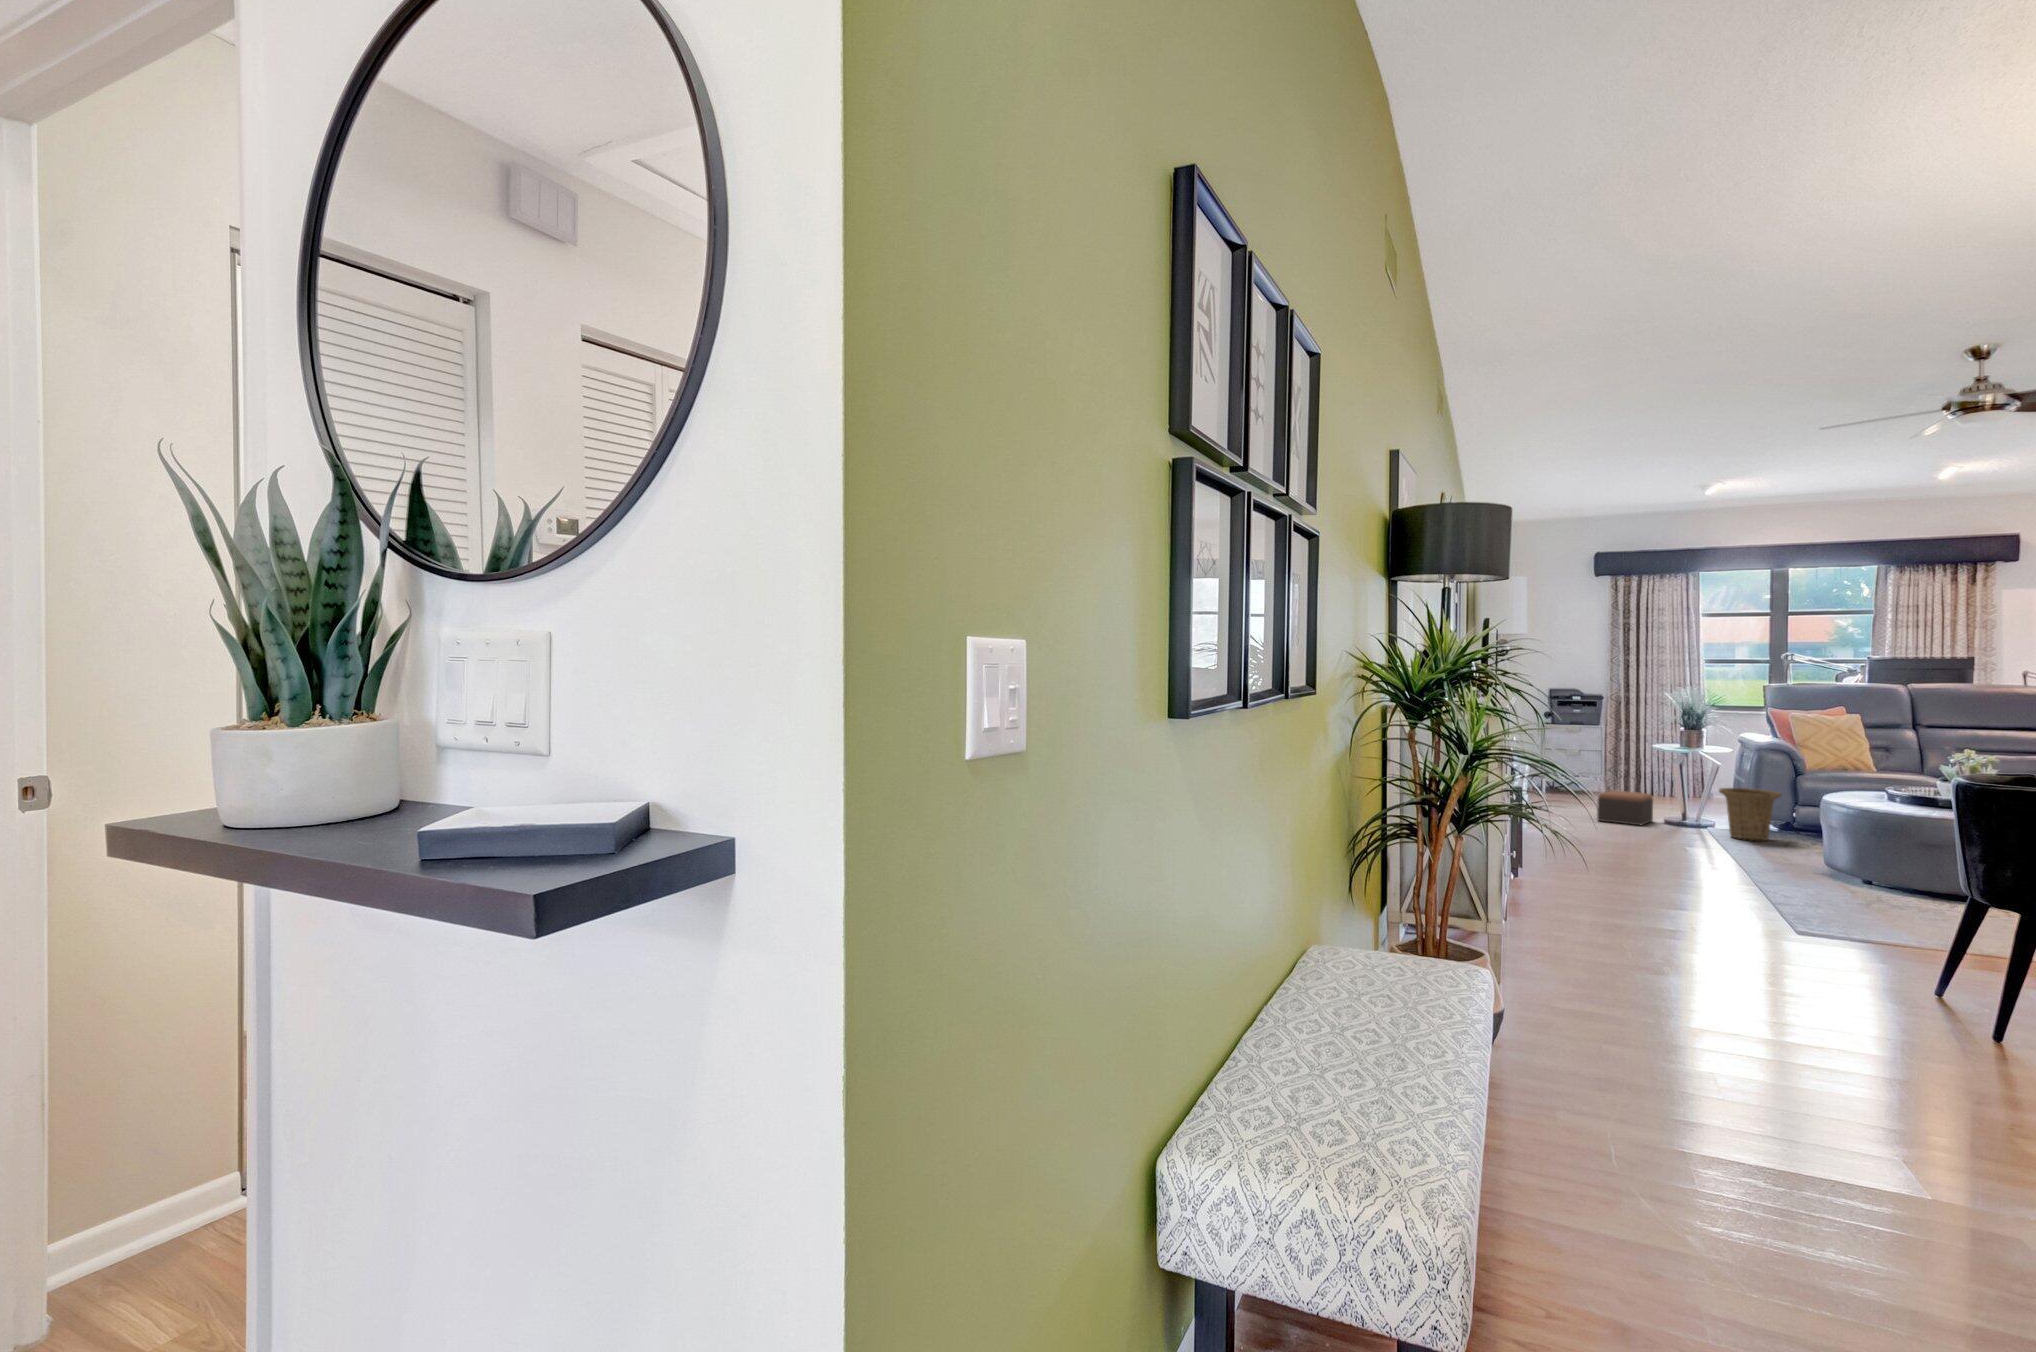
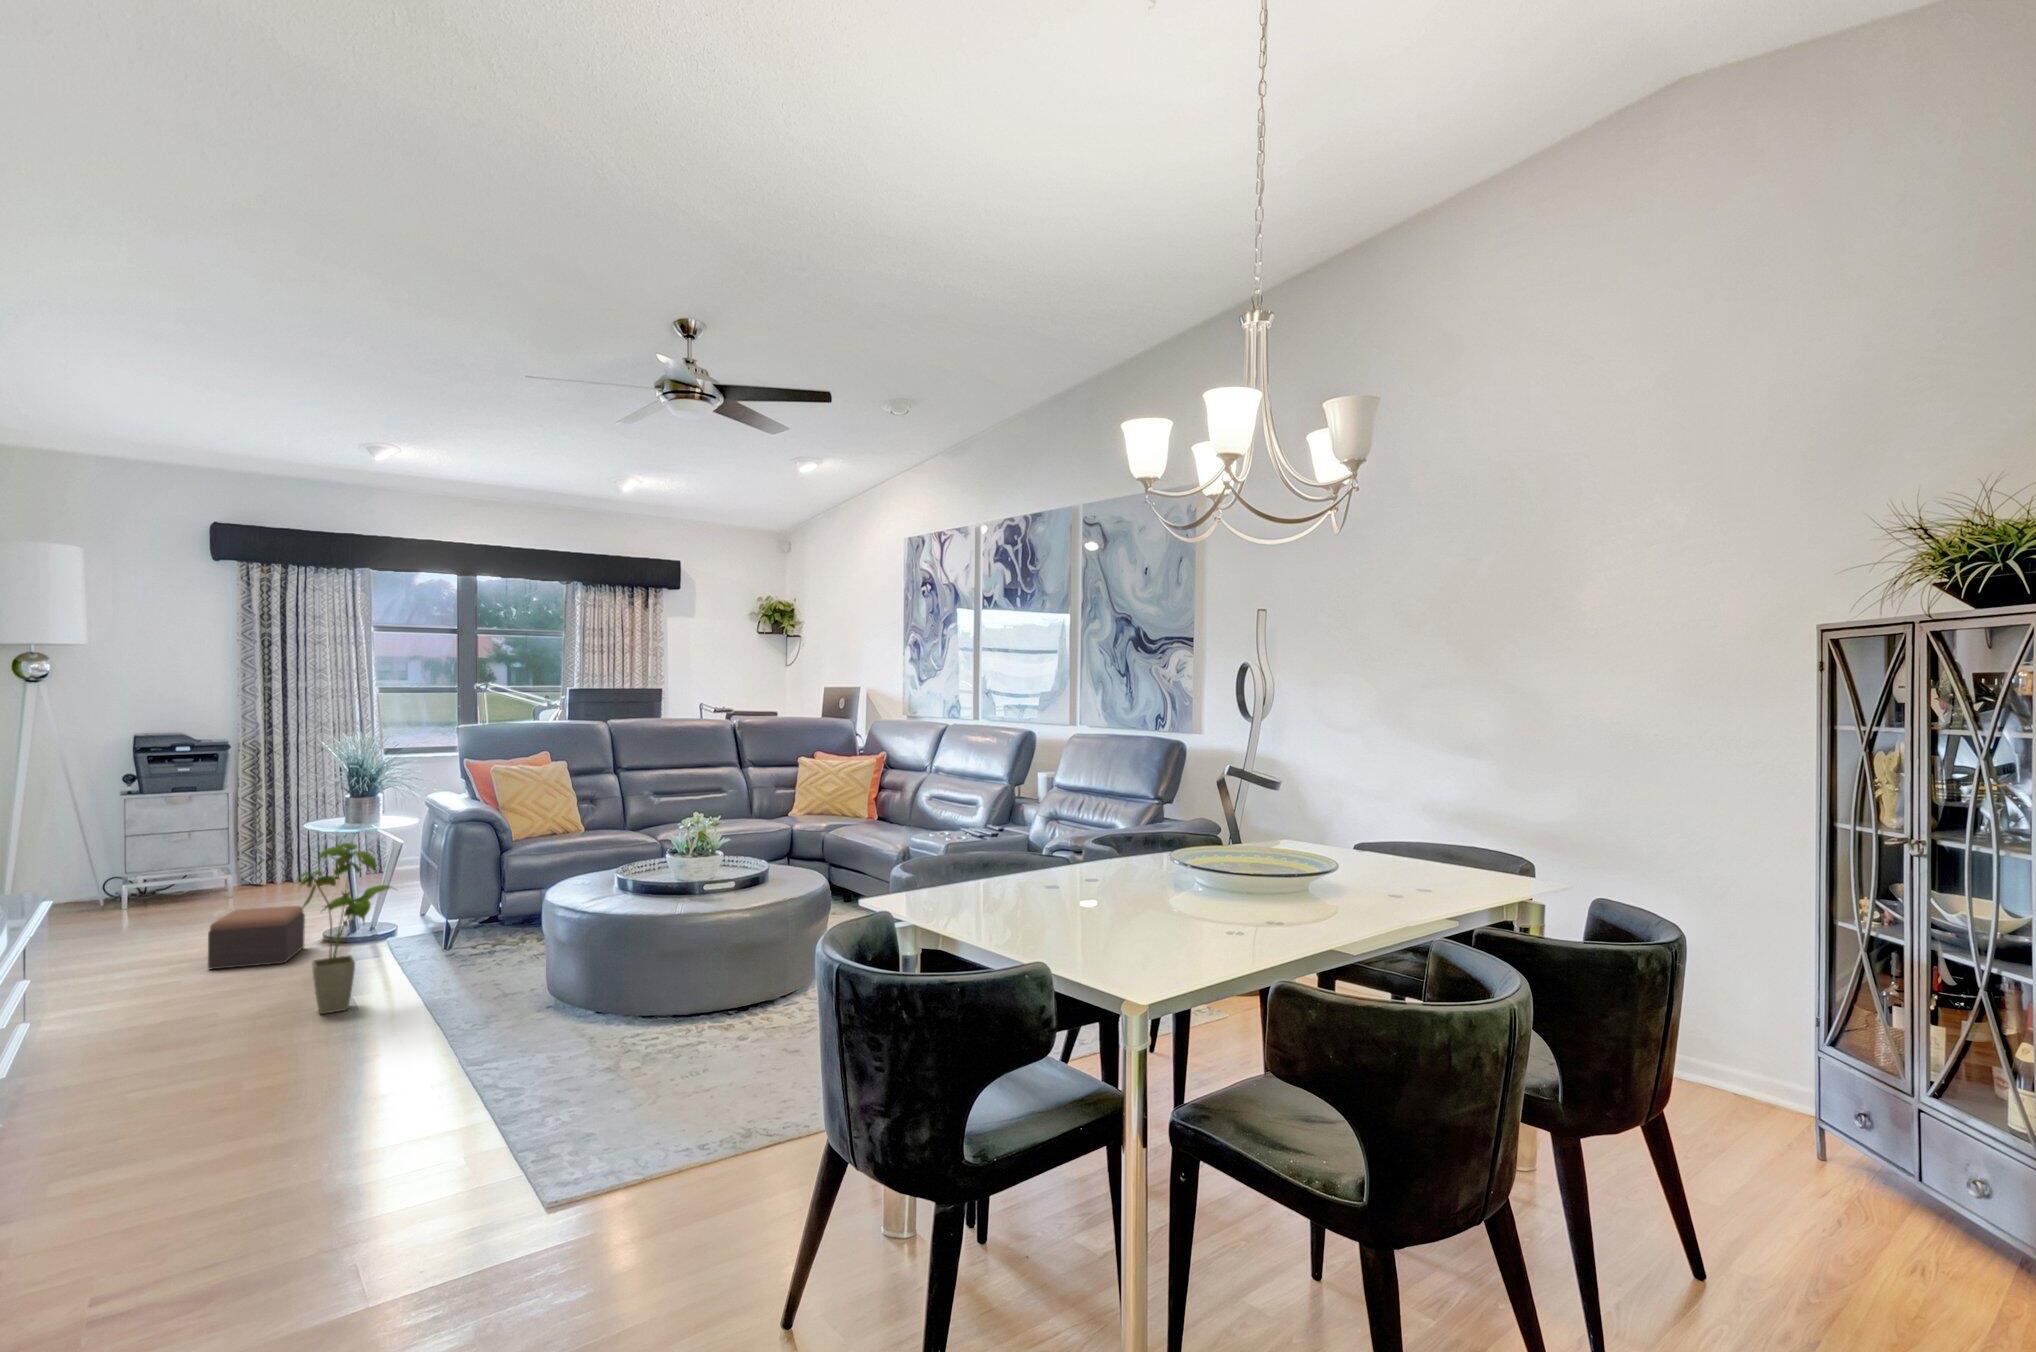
house plant: none [1648,746,1714,848] -> present [297,843,391,1014]
basket: present [1719,788,1781,841] -> none [403,878,486,960]

